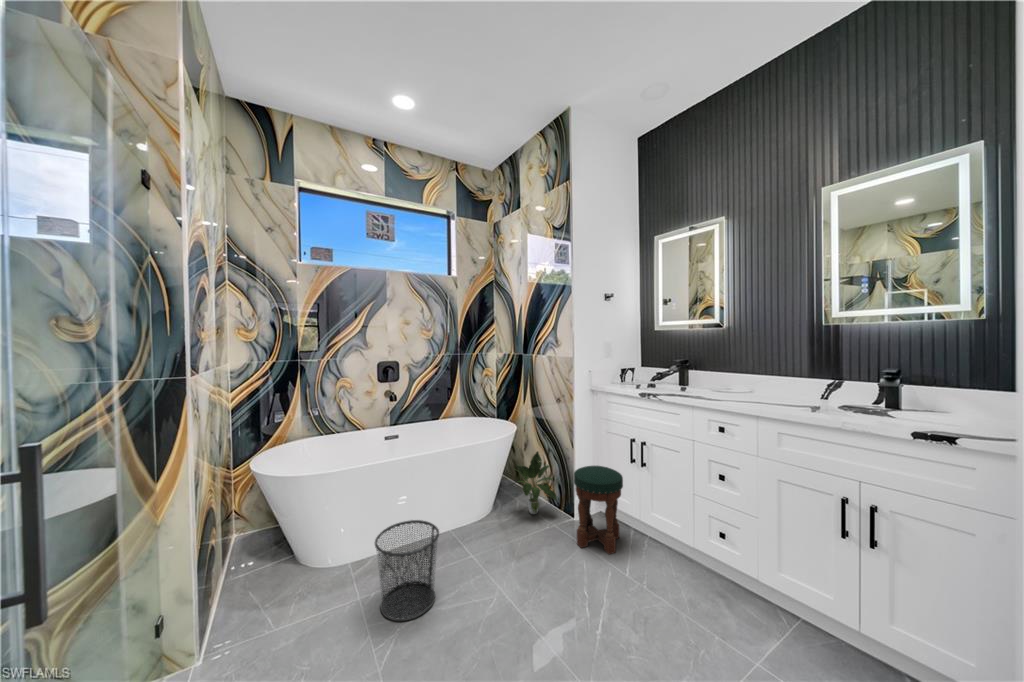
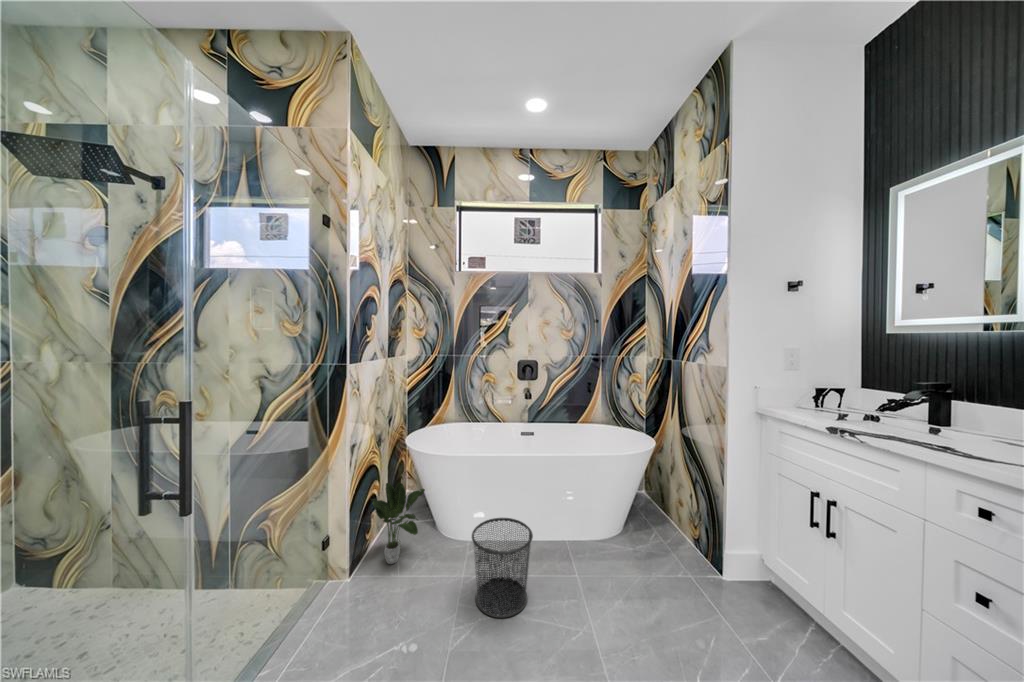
potted plant: present [513,451,556,514] -> present [372,483,425,564]
stool: present [574,466,623,554] -> none [714,514,794,648]

